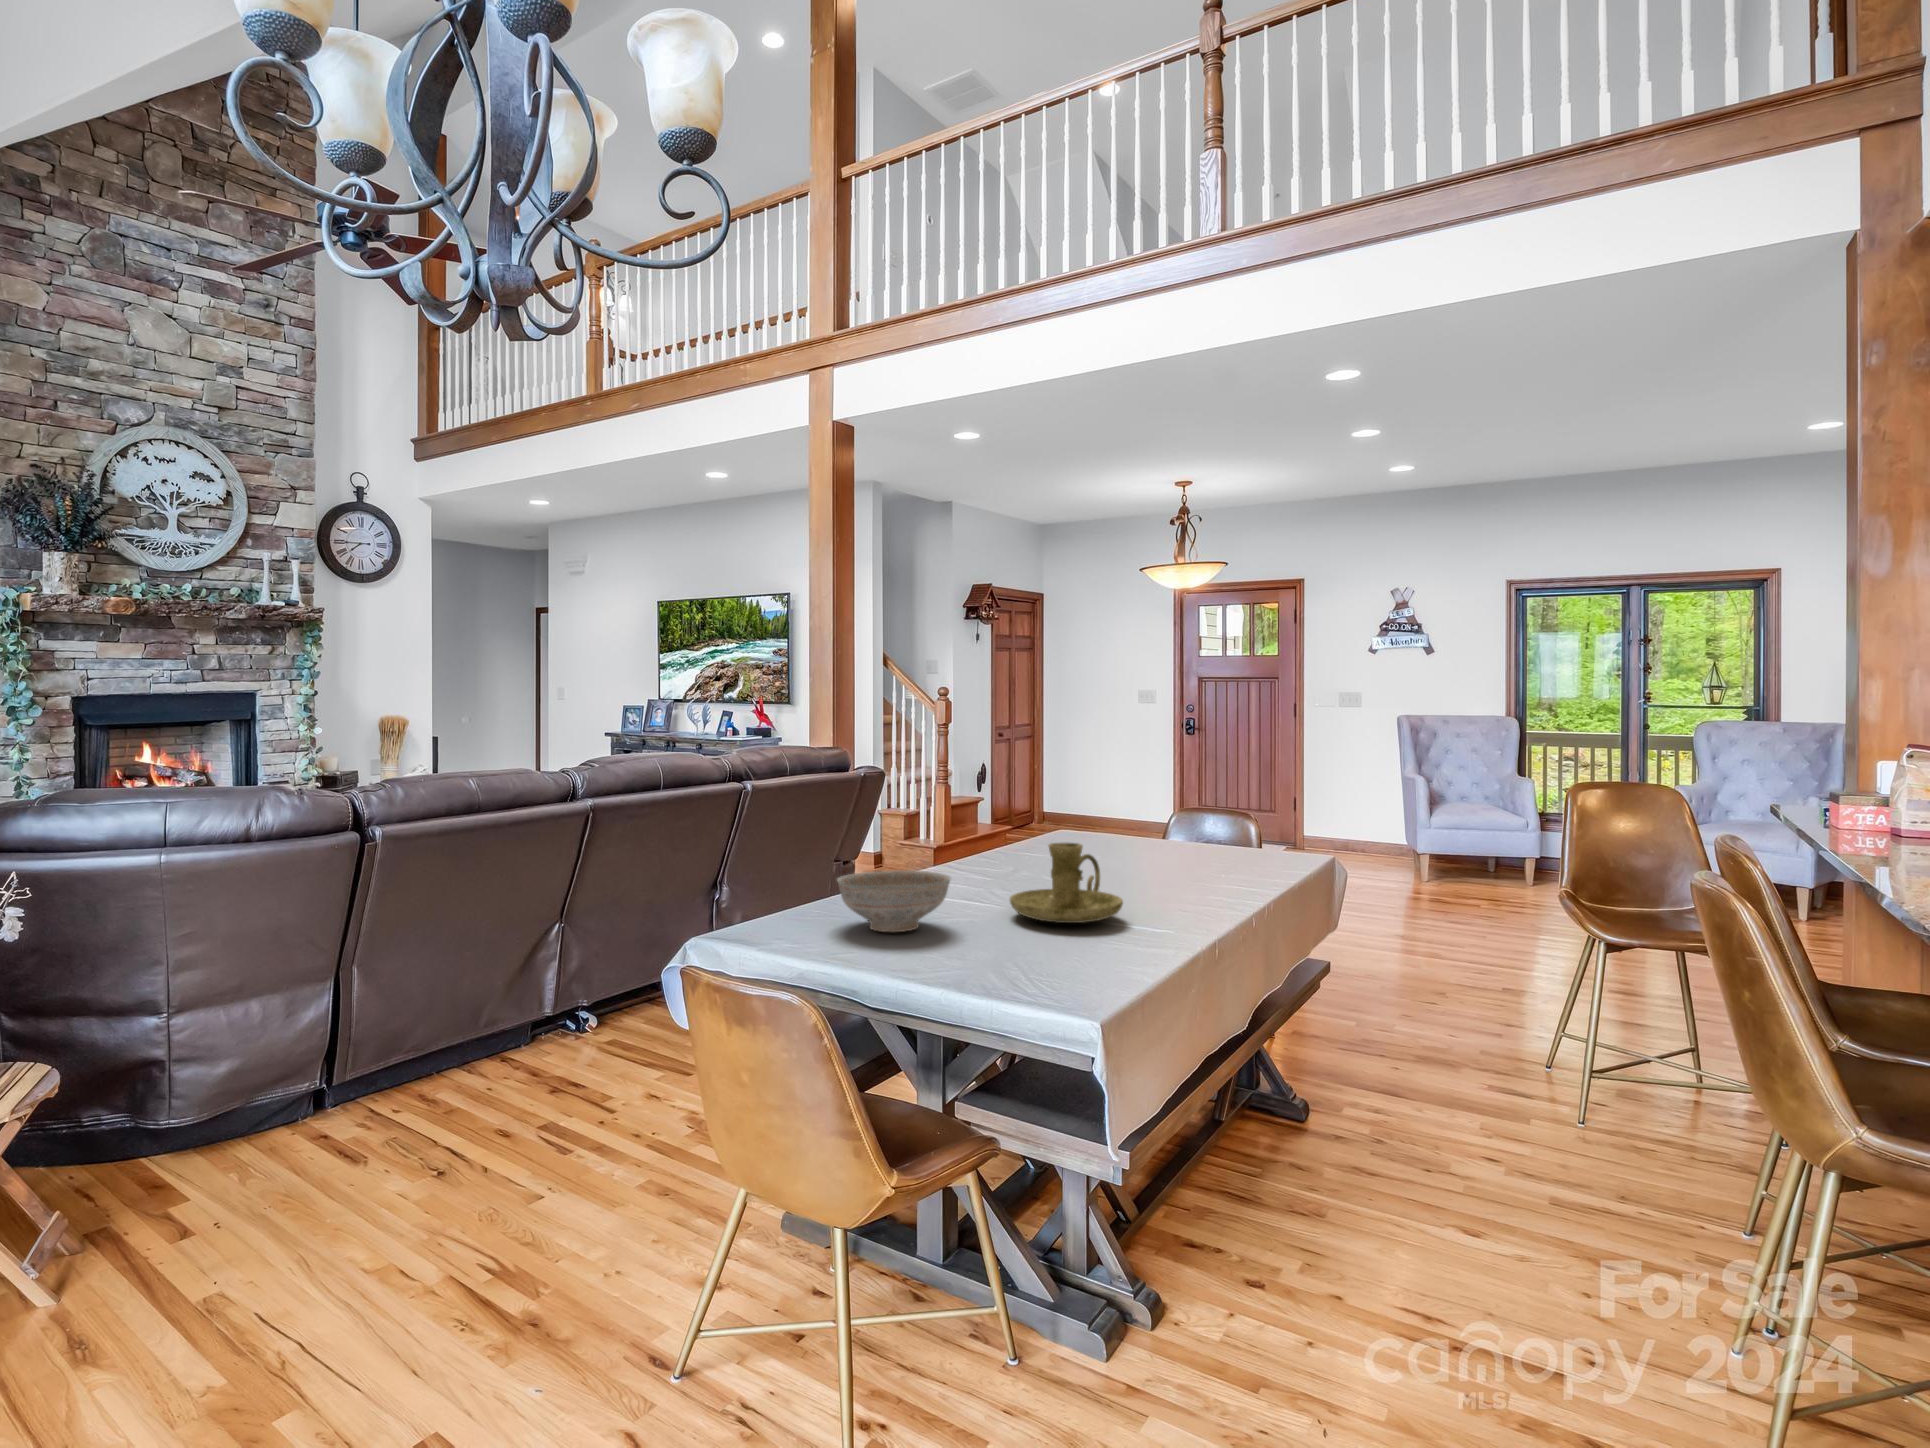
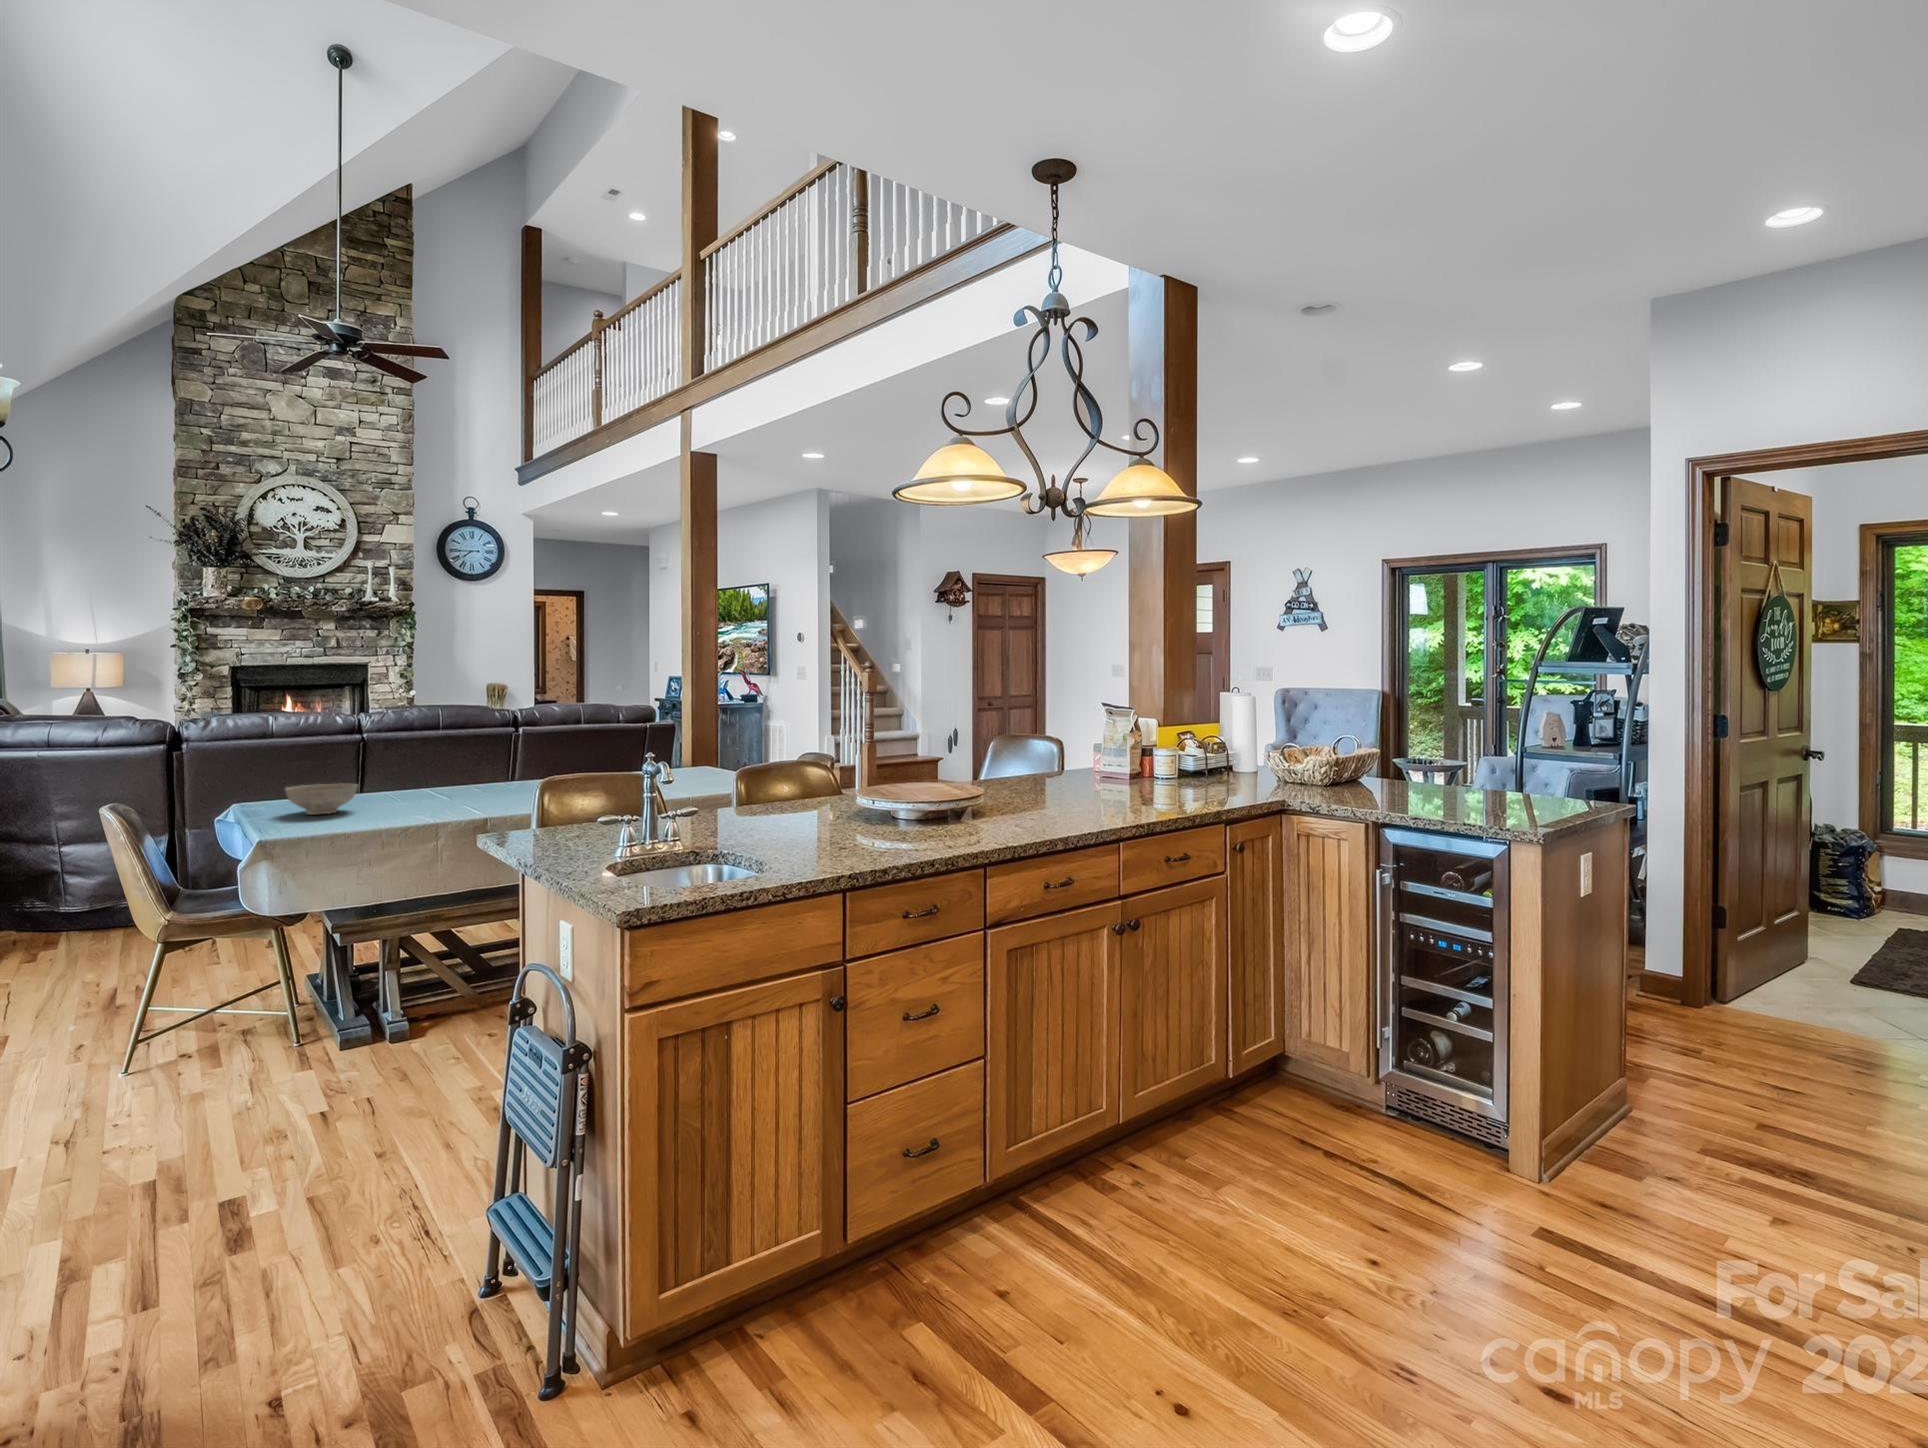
candle holder: present [1010,843,1123,923] -> none [392,771,478,815]

